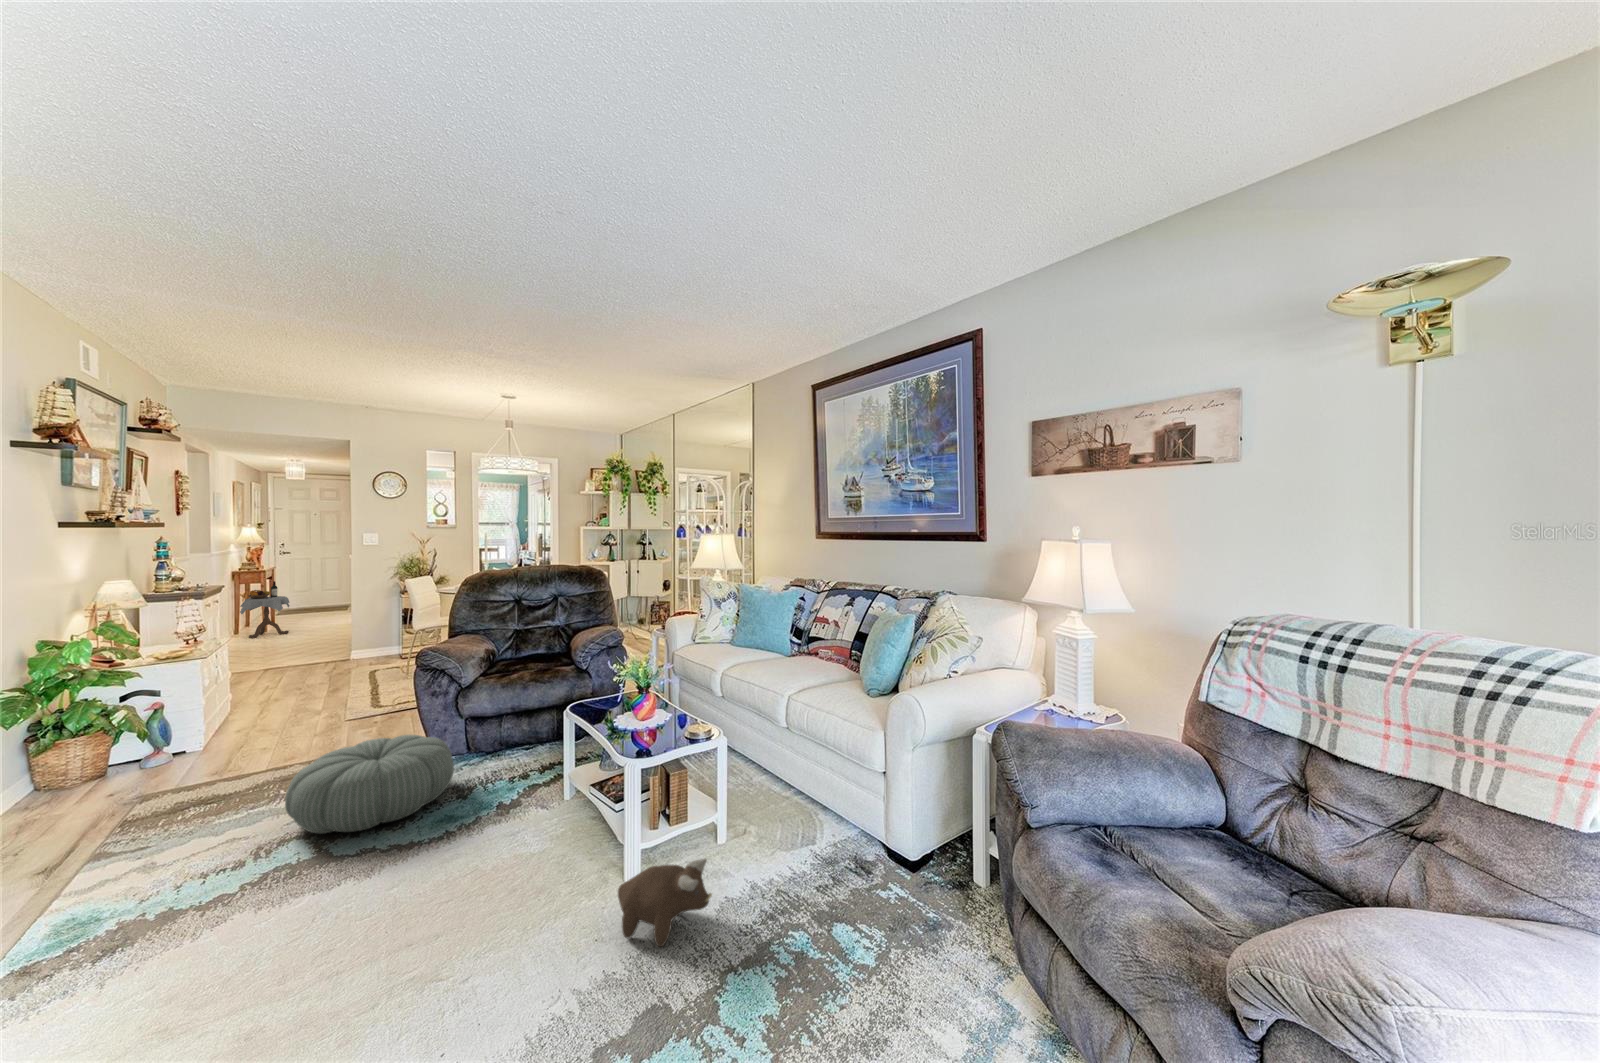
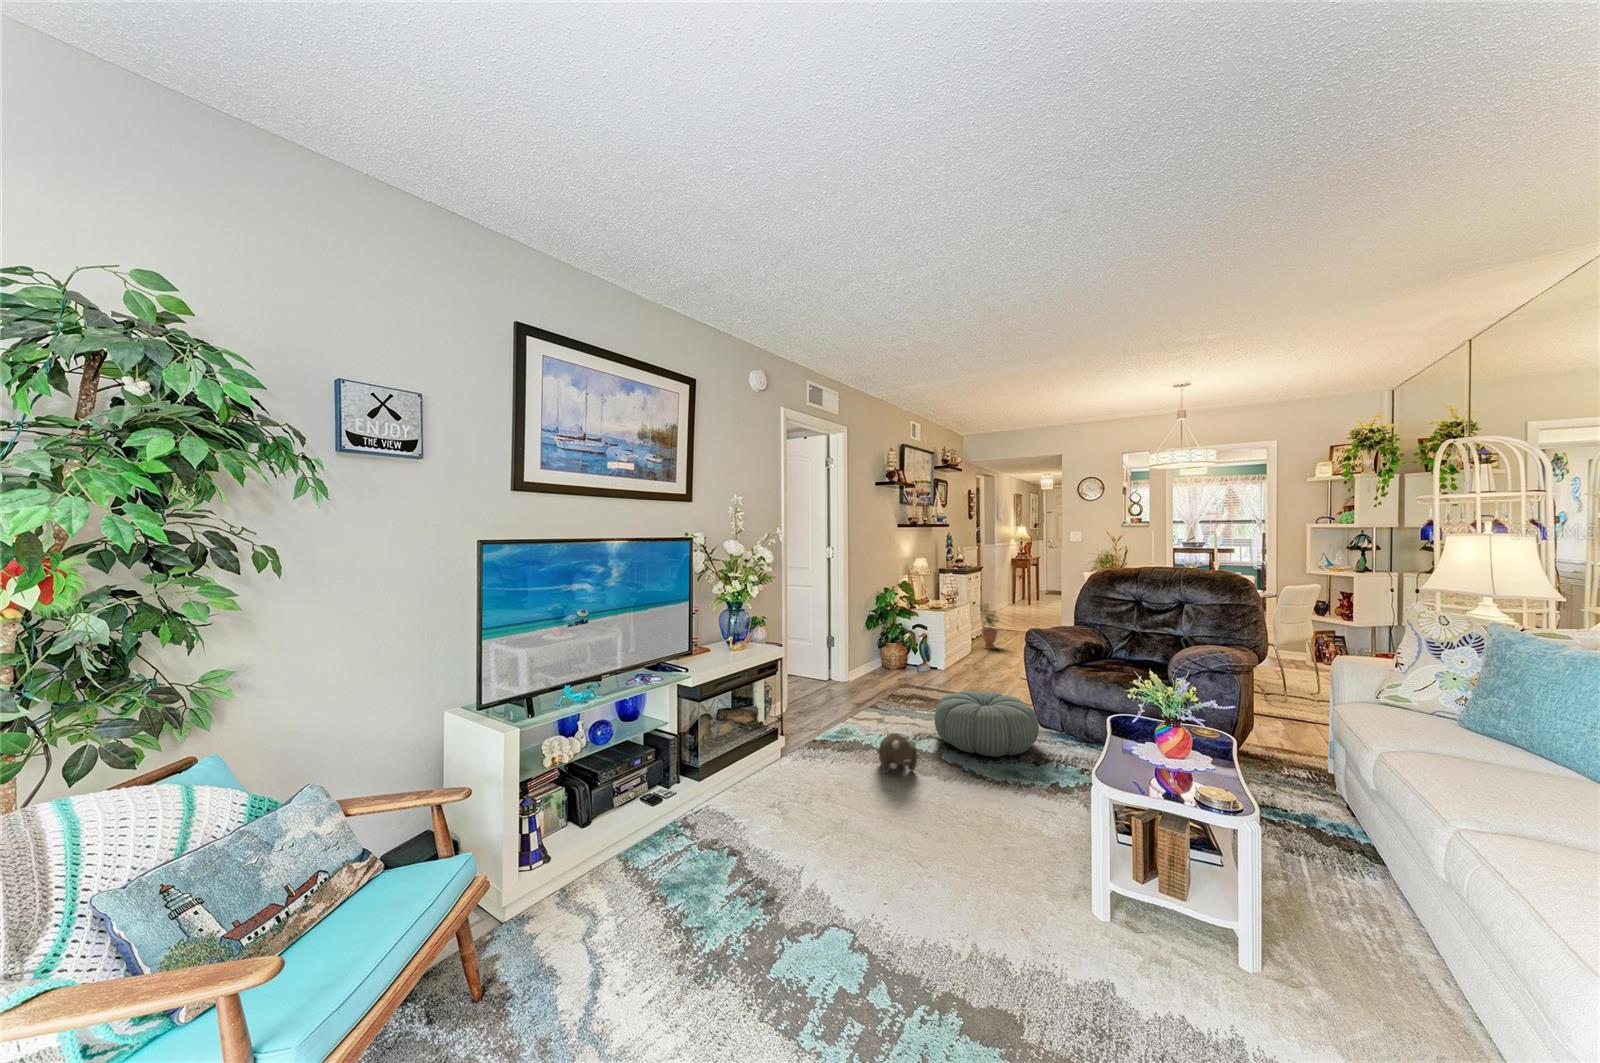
side table: present [240,581,289,638] -> none [1011,567,1040,609]
potted plant: none [232,632,277,698] -> present [981,604,999,649]
plush toy: present [618,859,712,947] -> present [879,733,918,773]

